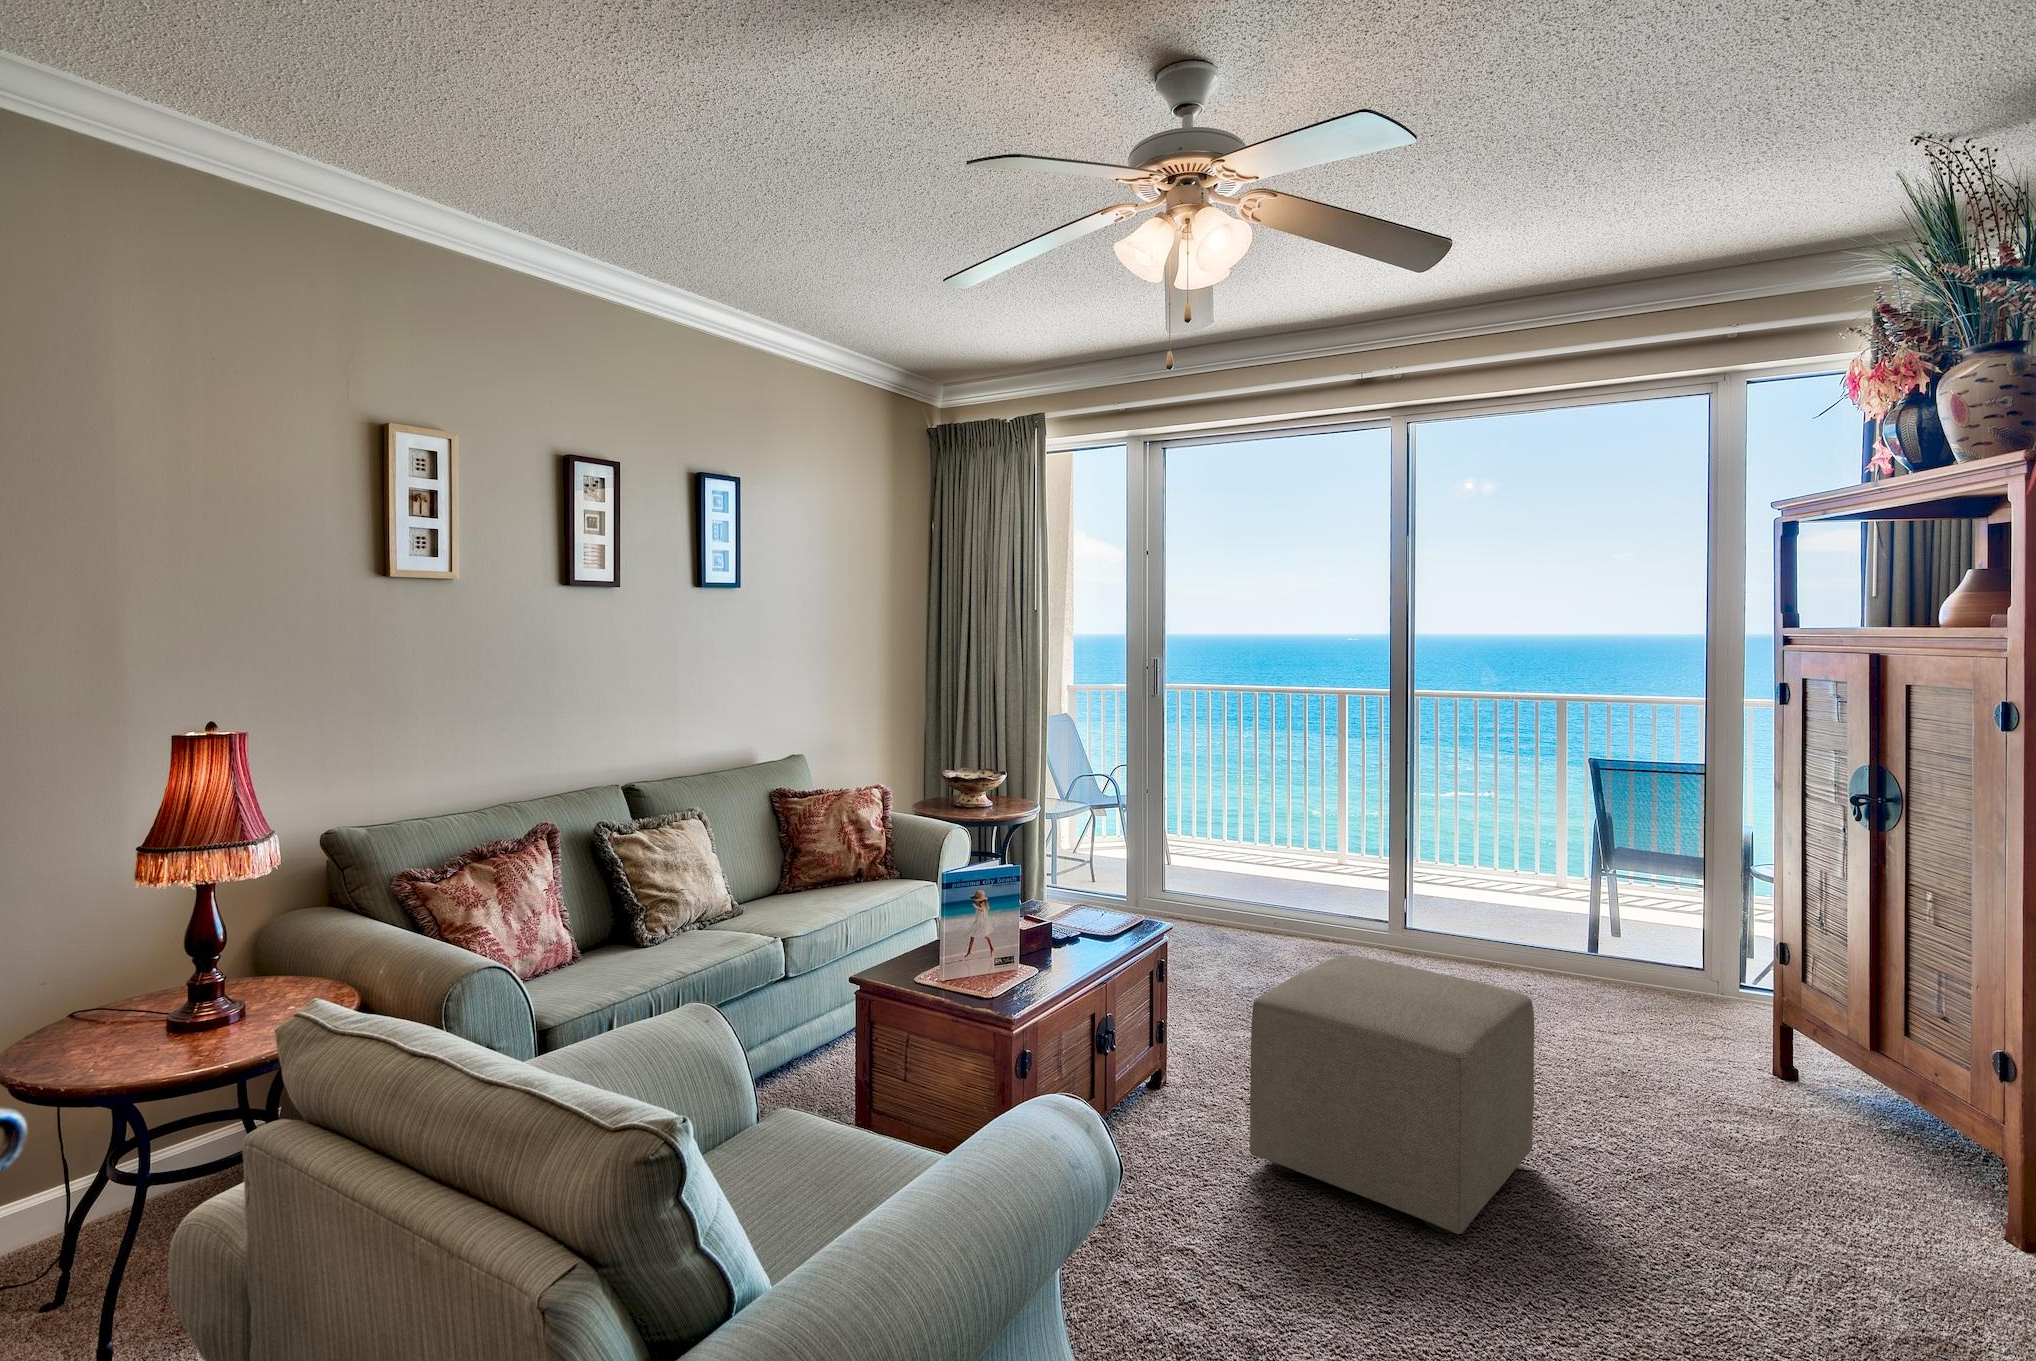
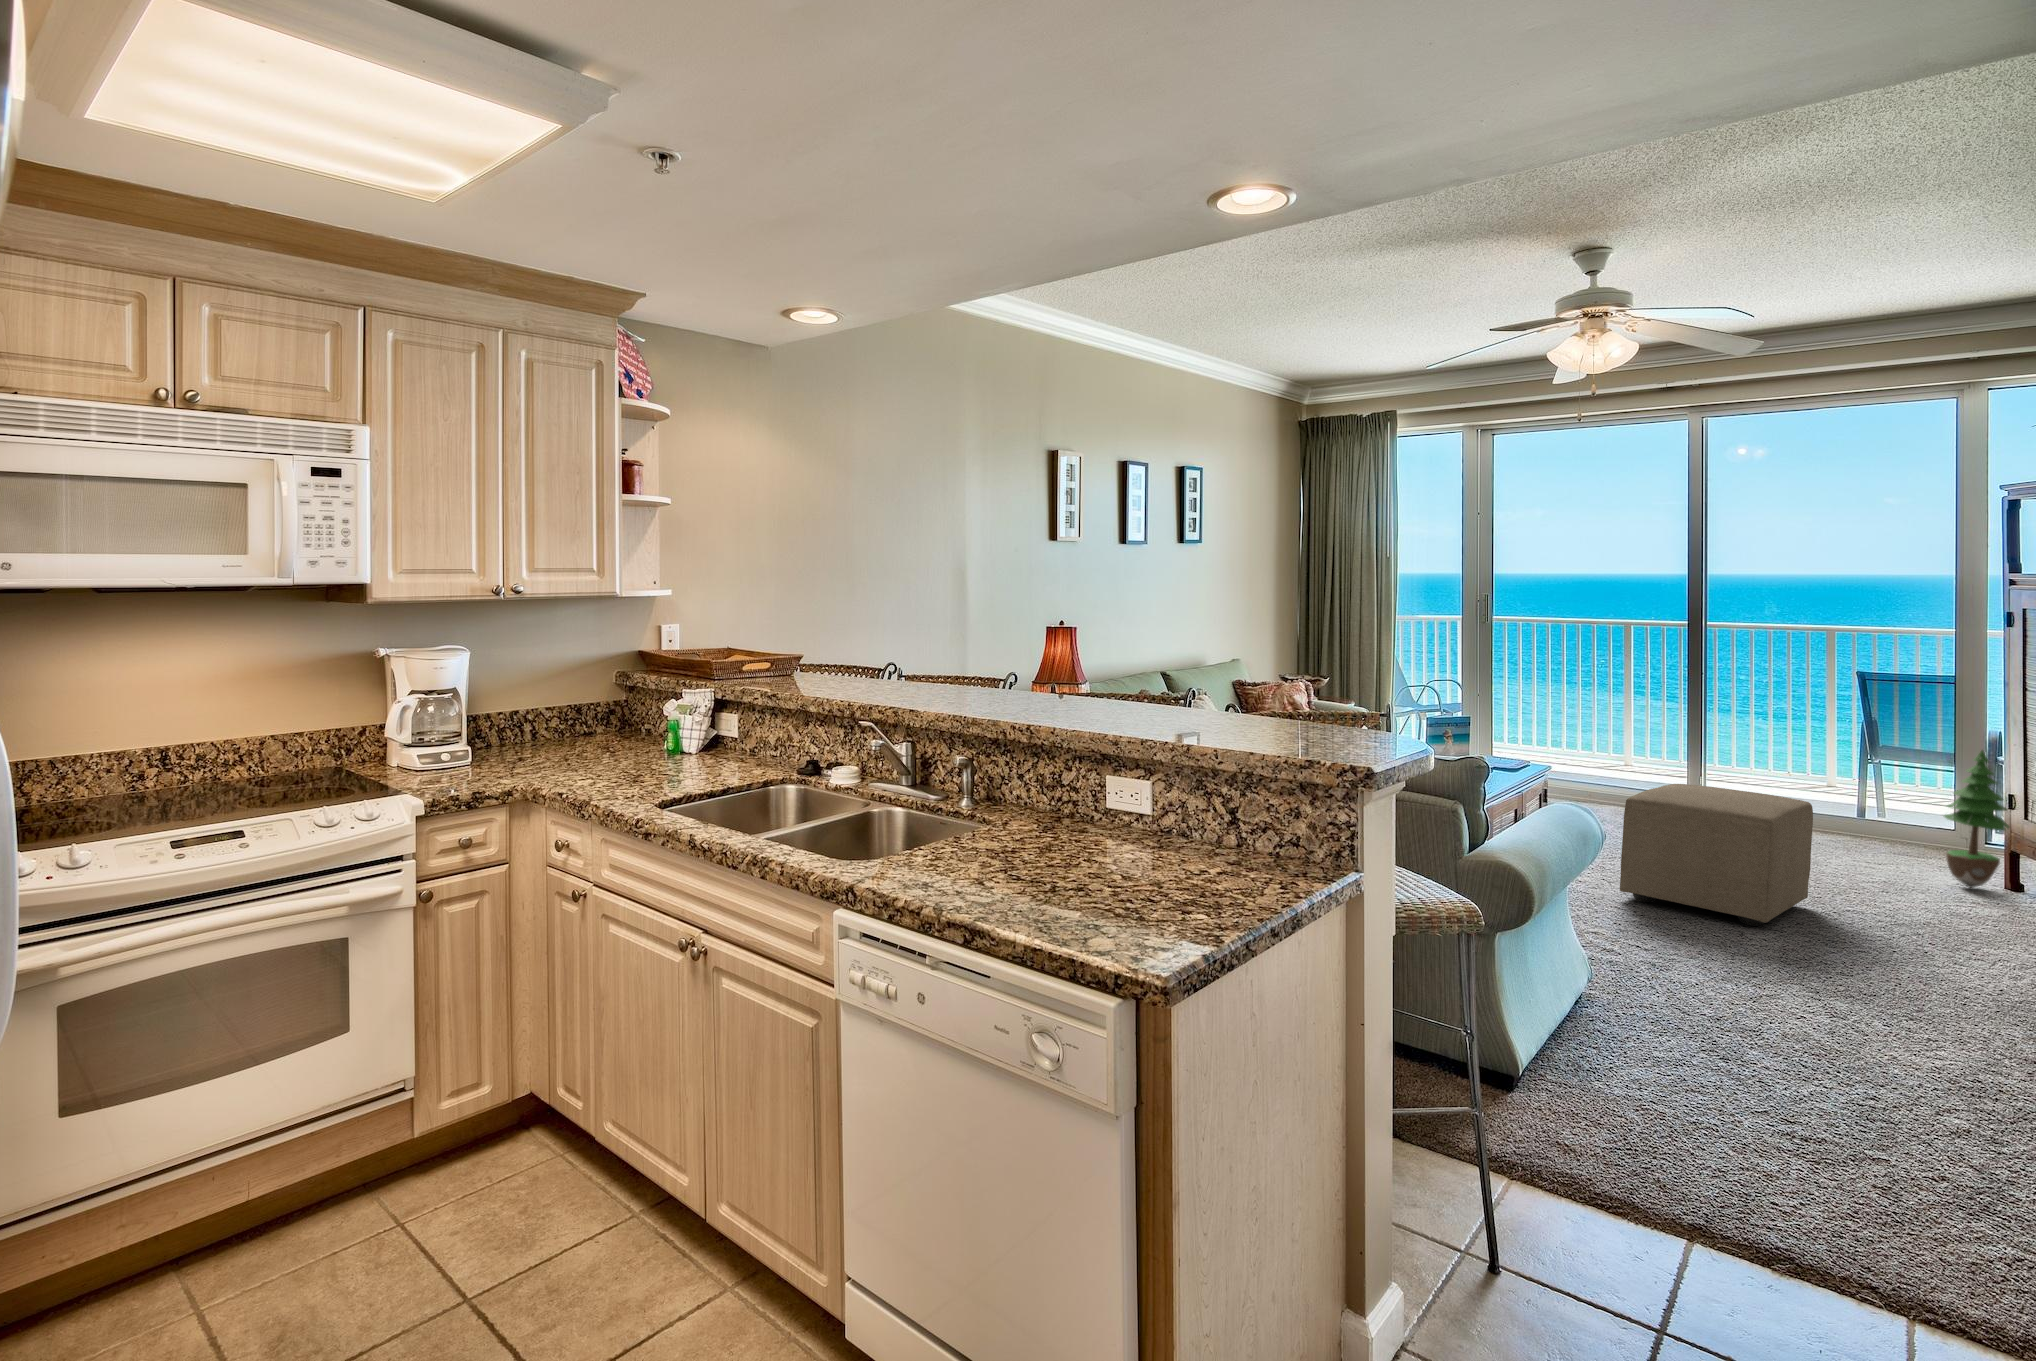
potted tree: none [1715,887,1806,1095] -> present [1944,750,2009,888]

